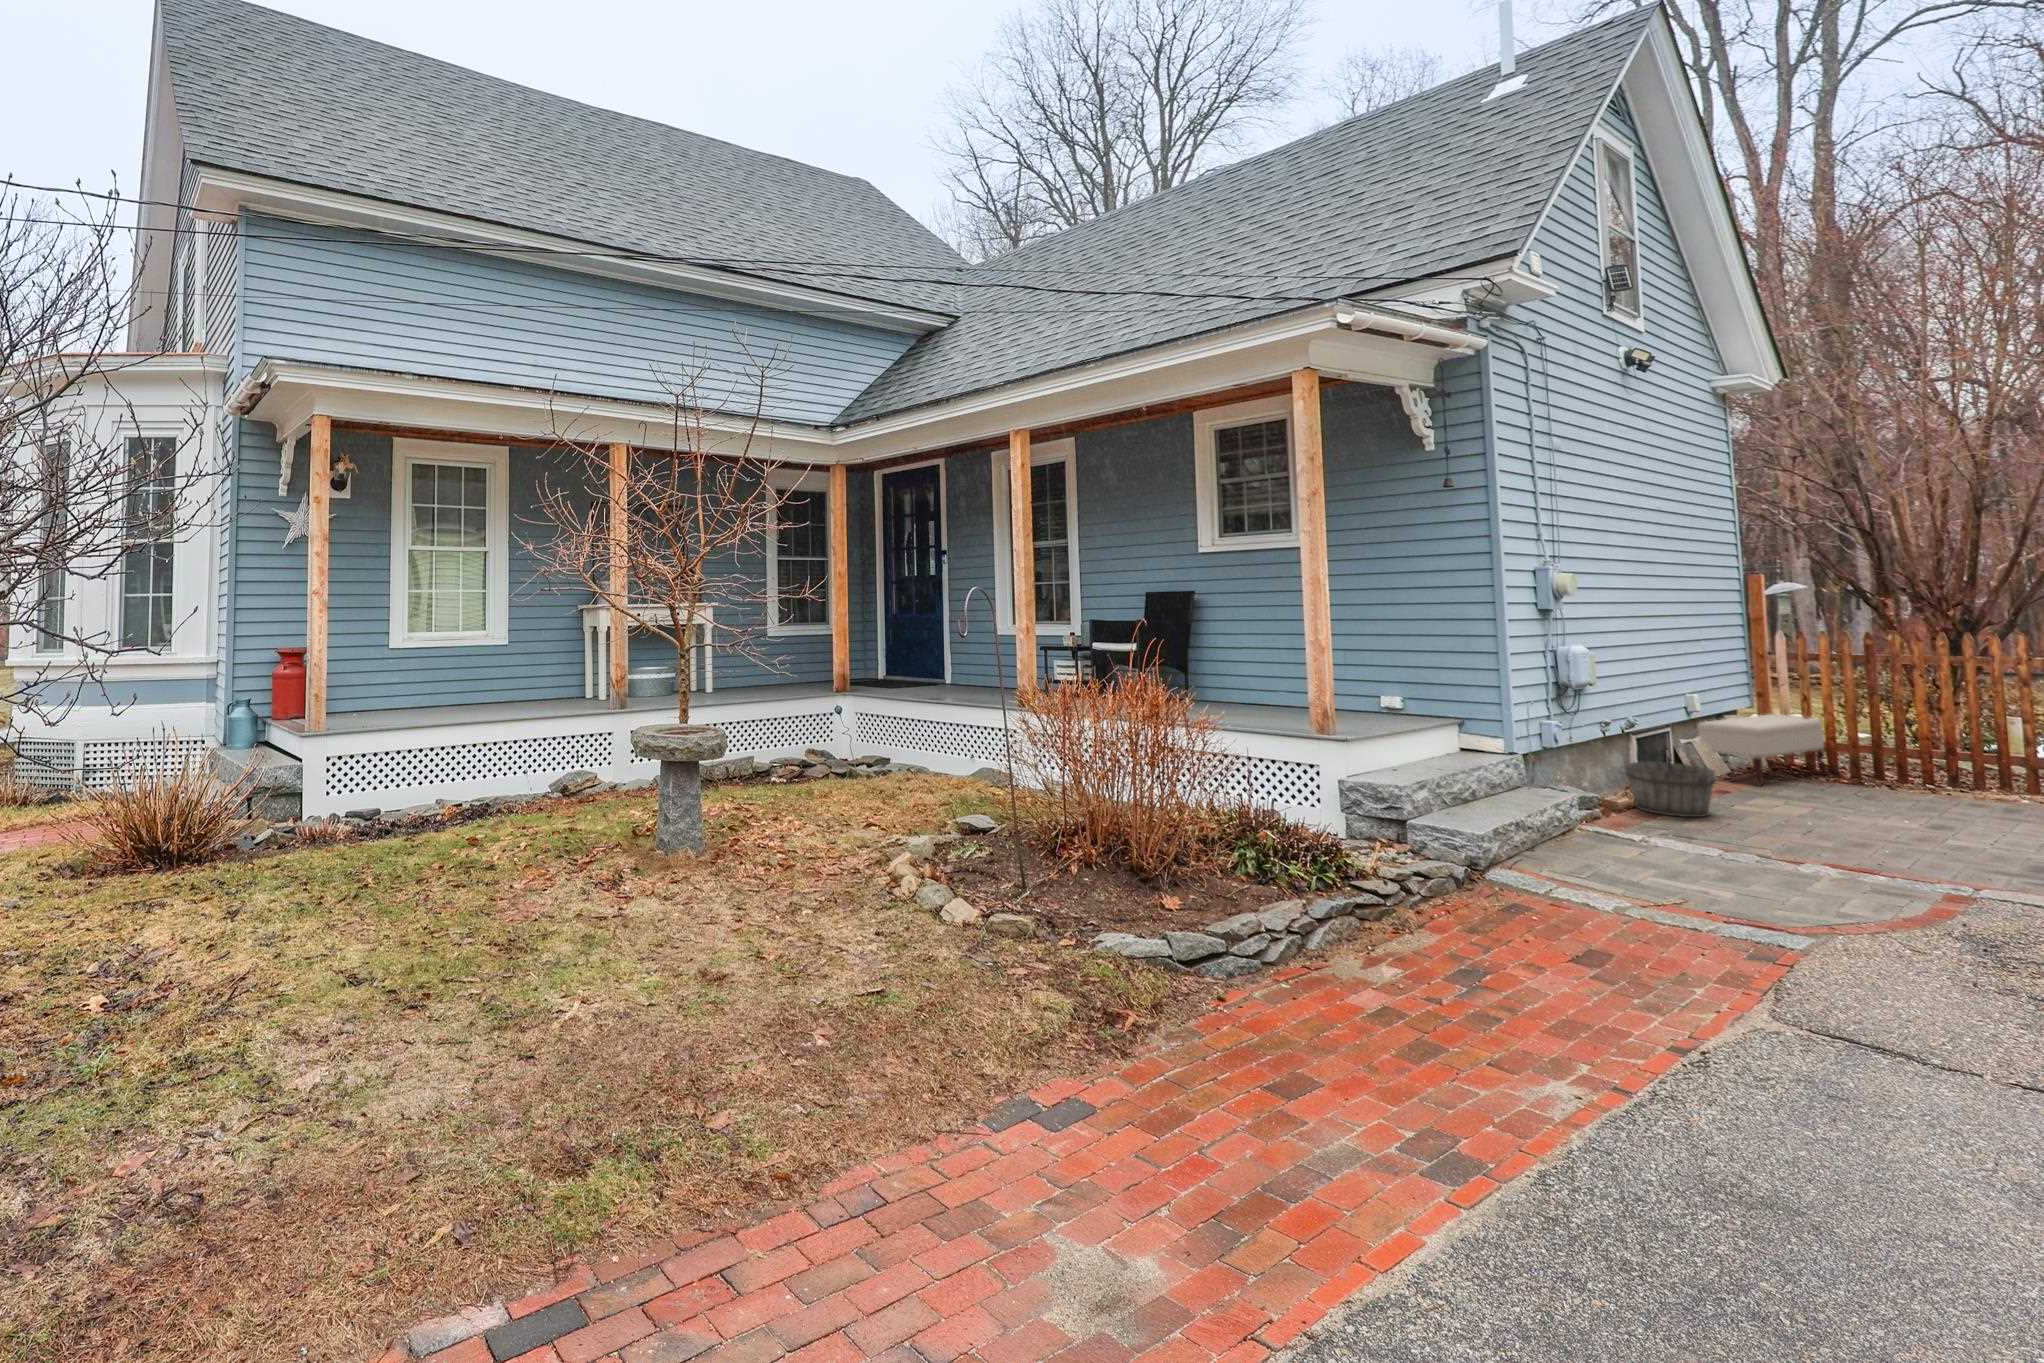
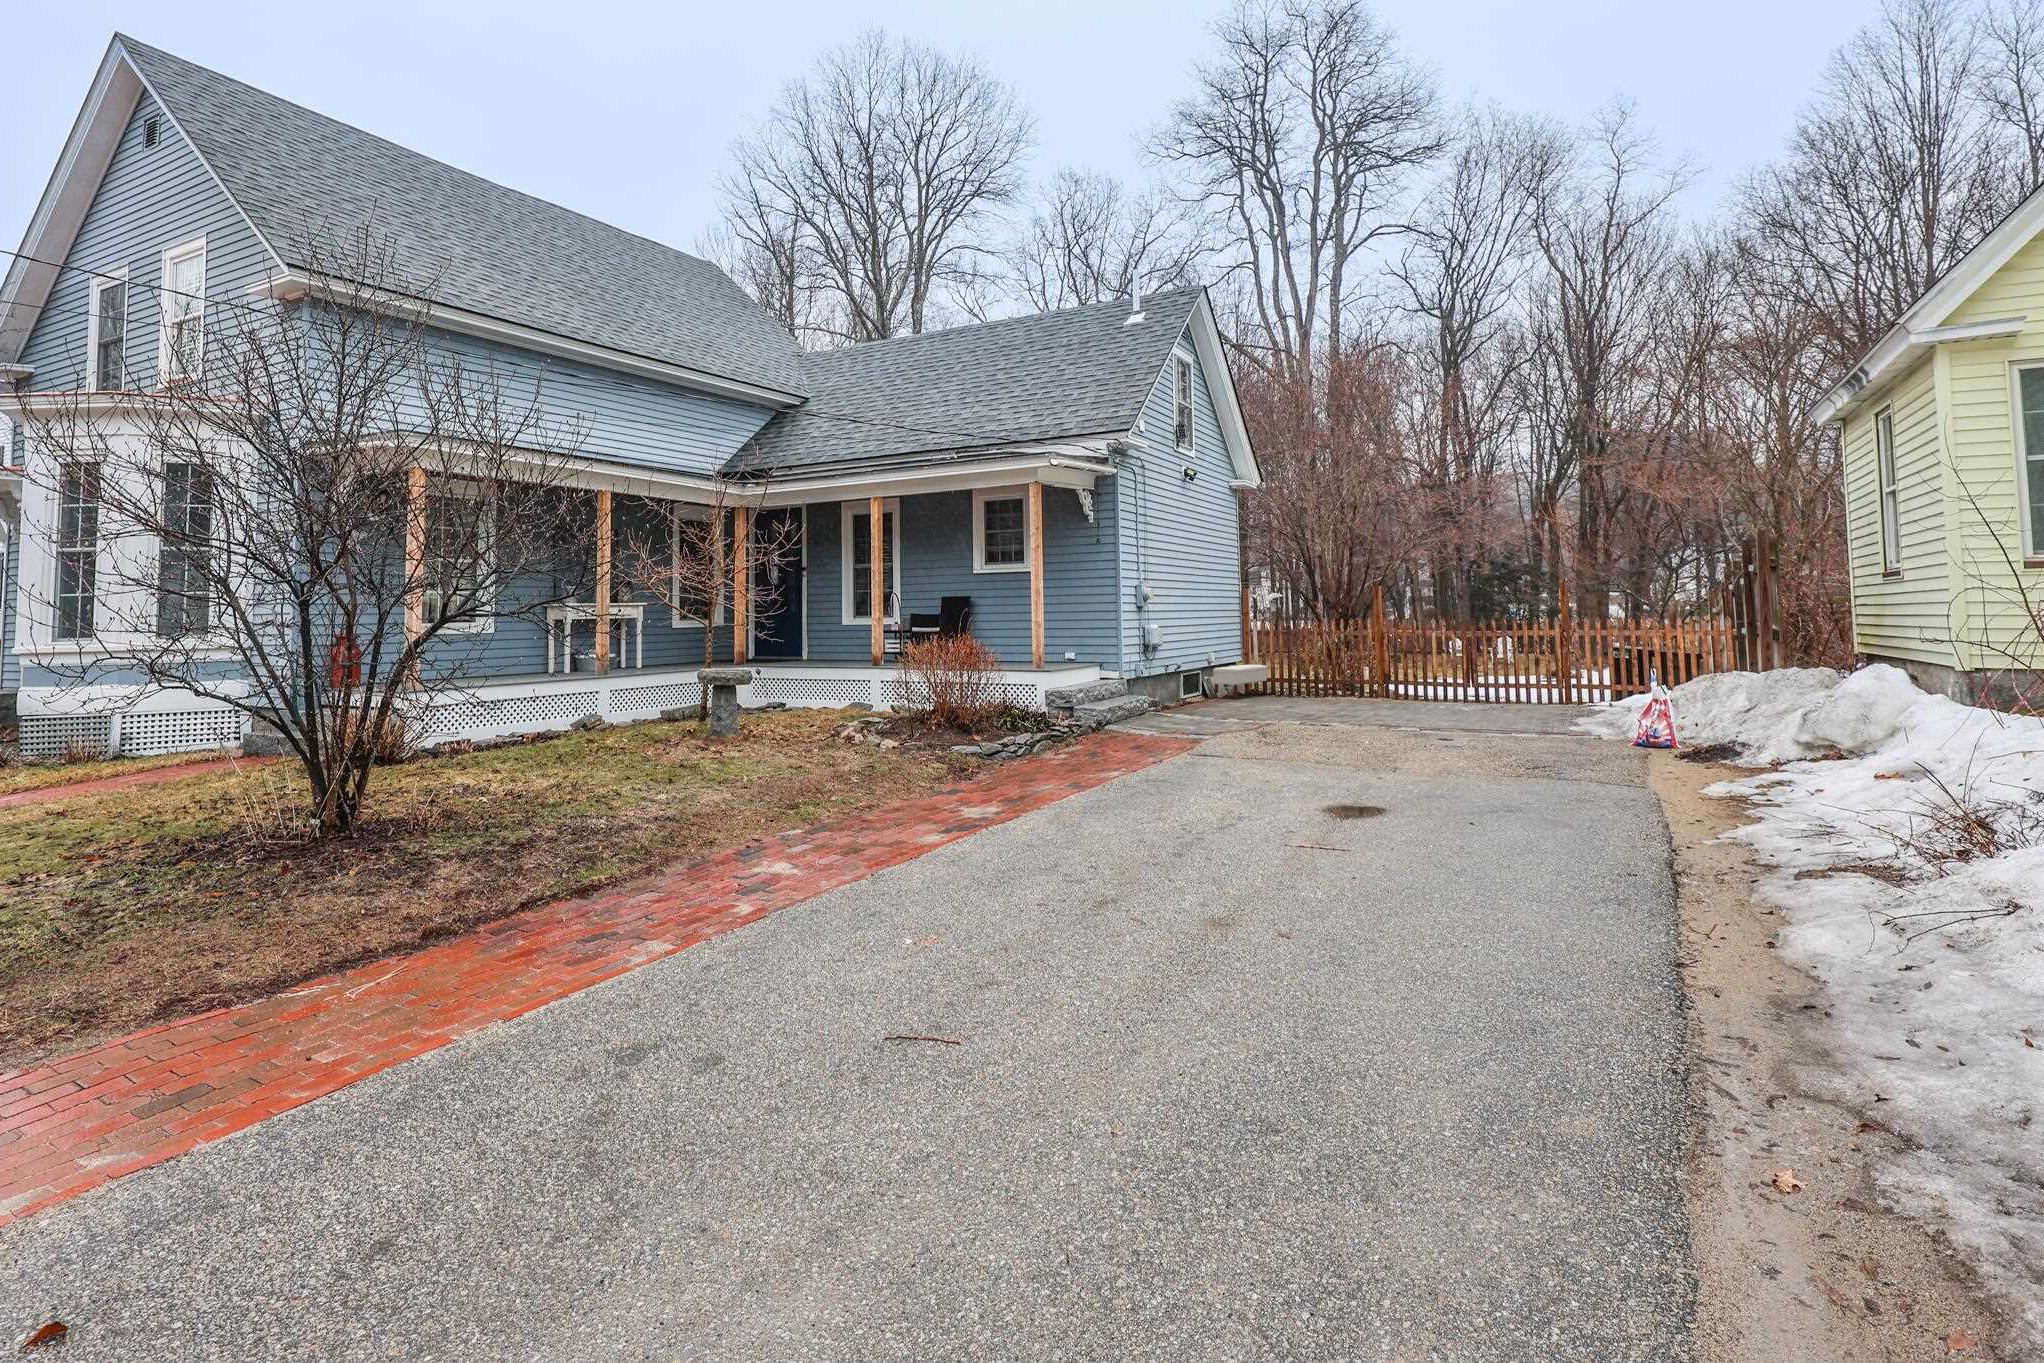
wooden bucket: present [1625,755,1715,817] -> none [1175,678,1210,710]

